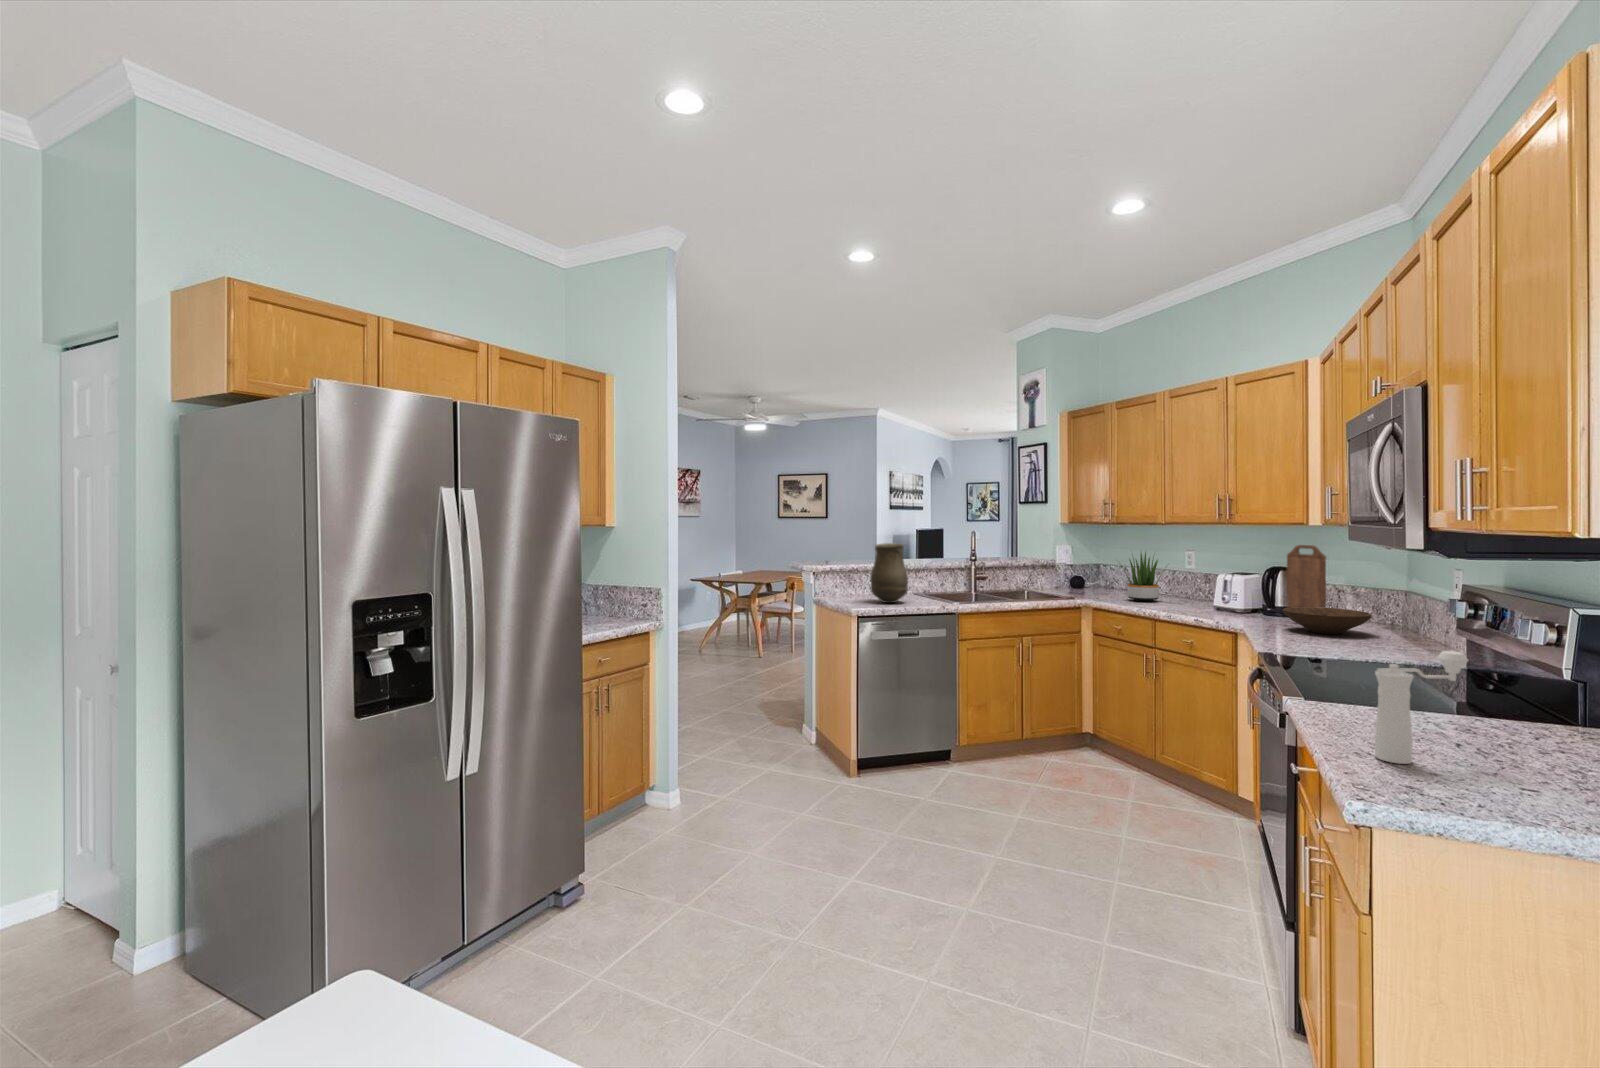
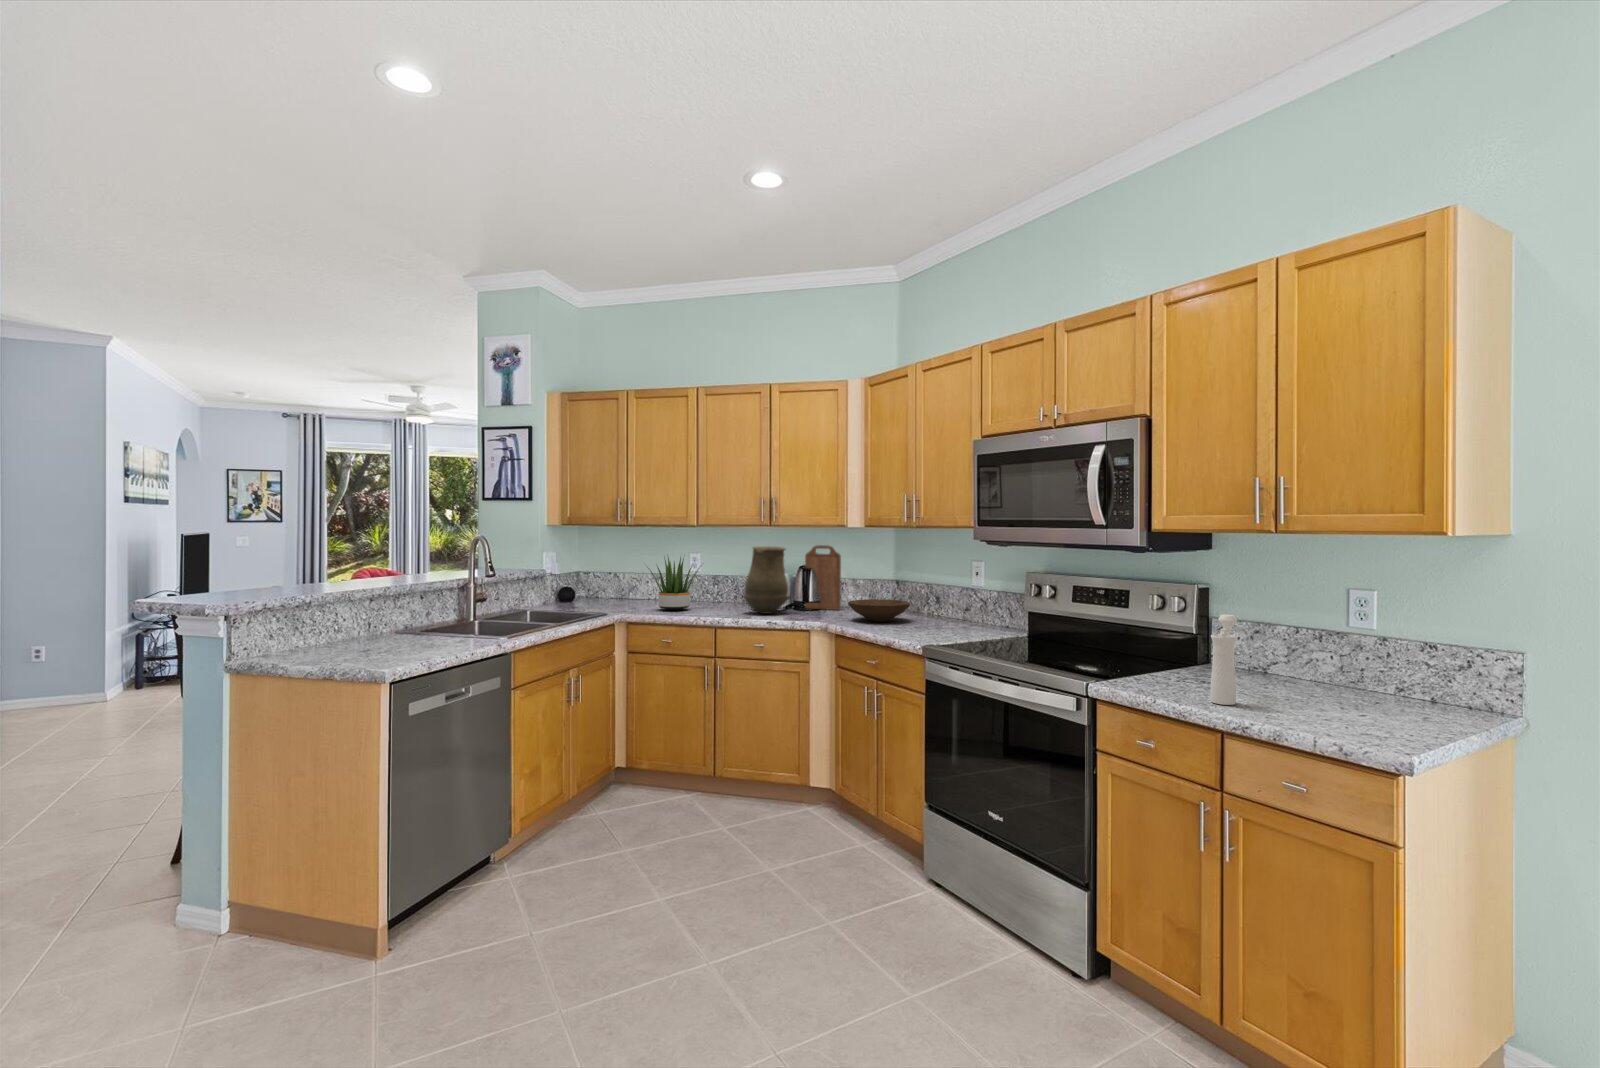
vase: present [870,543,908,603] -> present [742,546,791,614]

